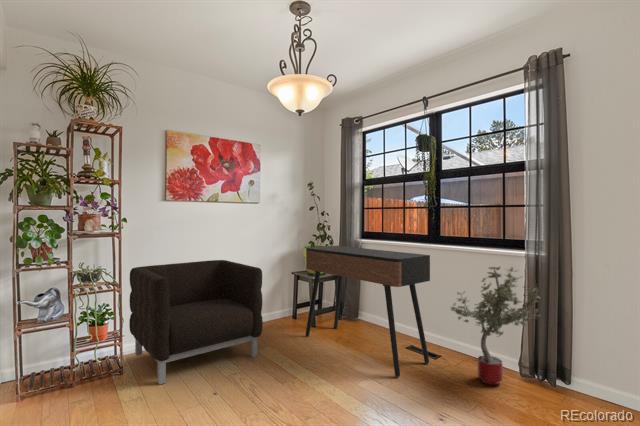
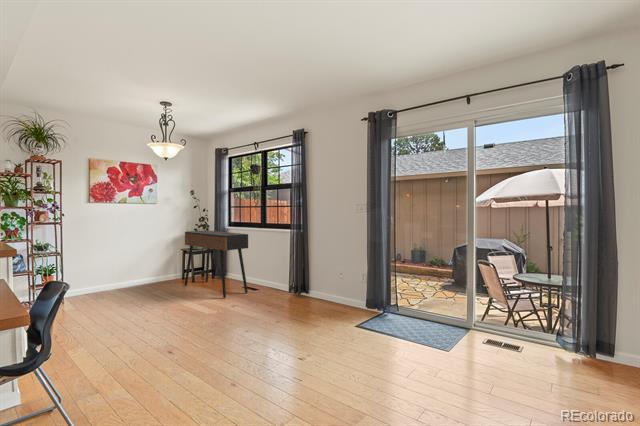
armchair: present [129,260,263,384] -> none [67,240,153,305]
potted tree: present [451,267,540,385] -> none [258,239,293,299]

